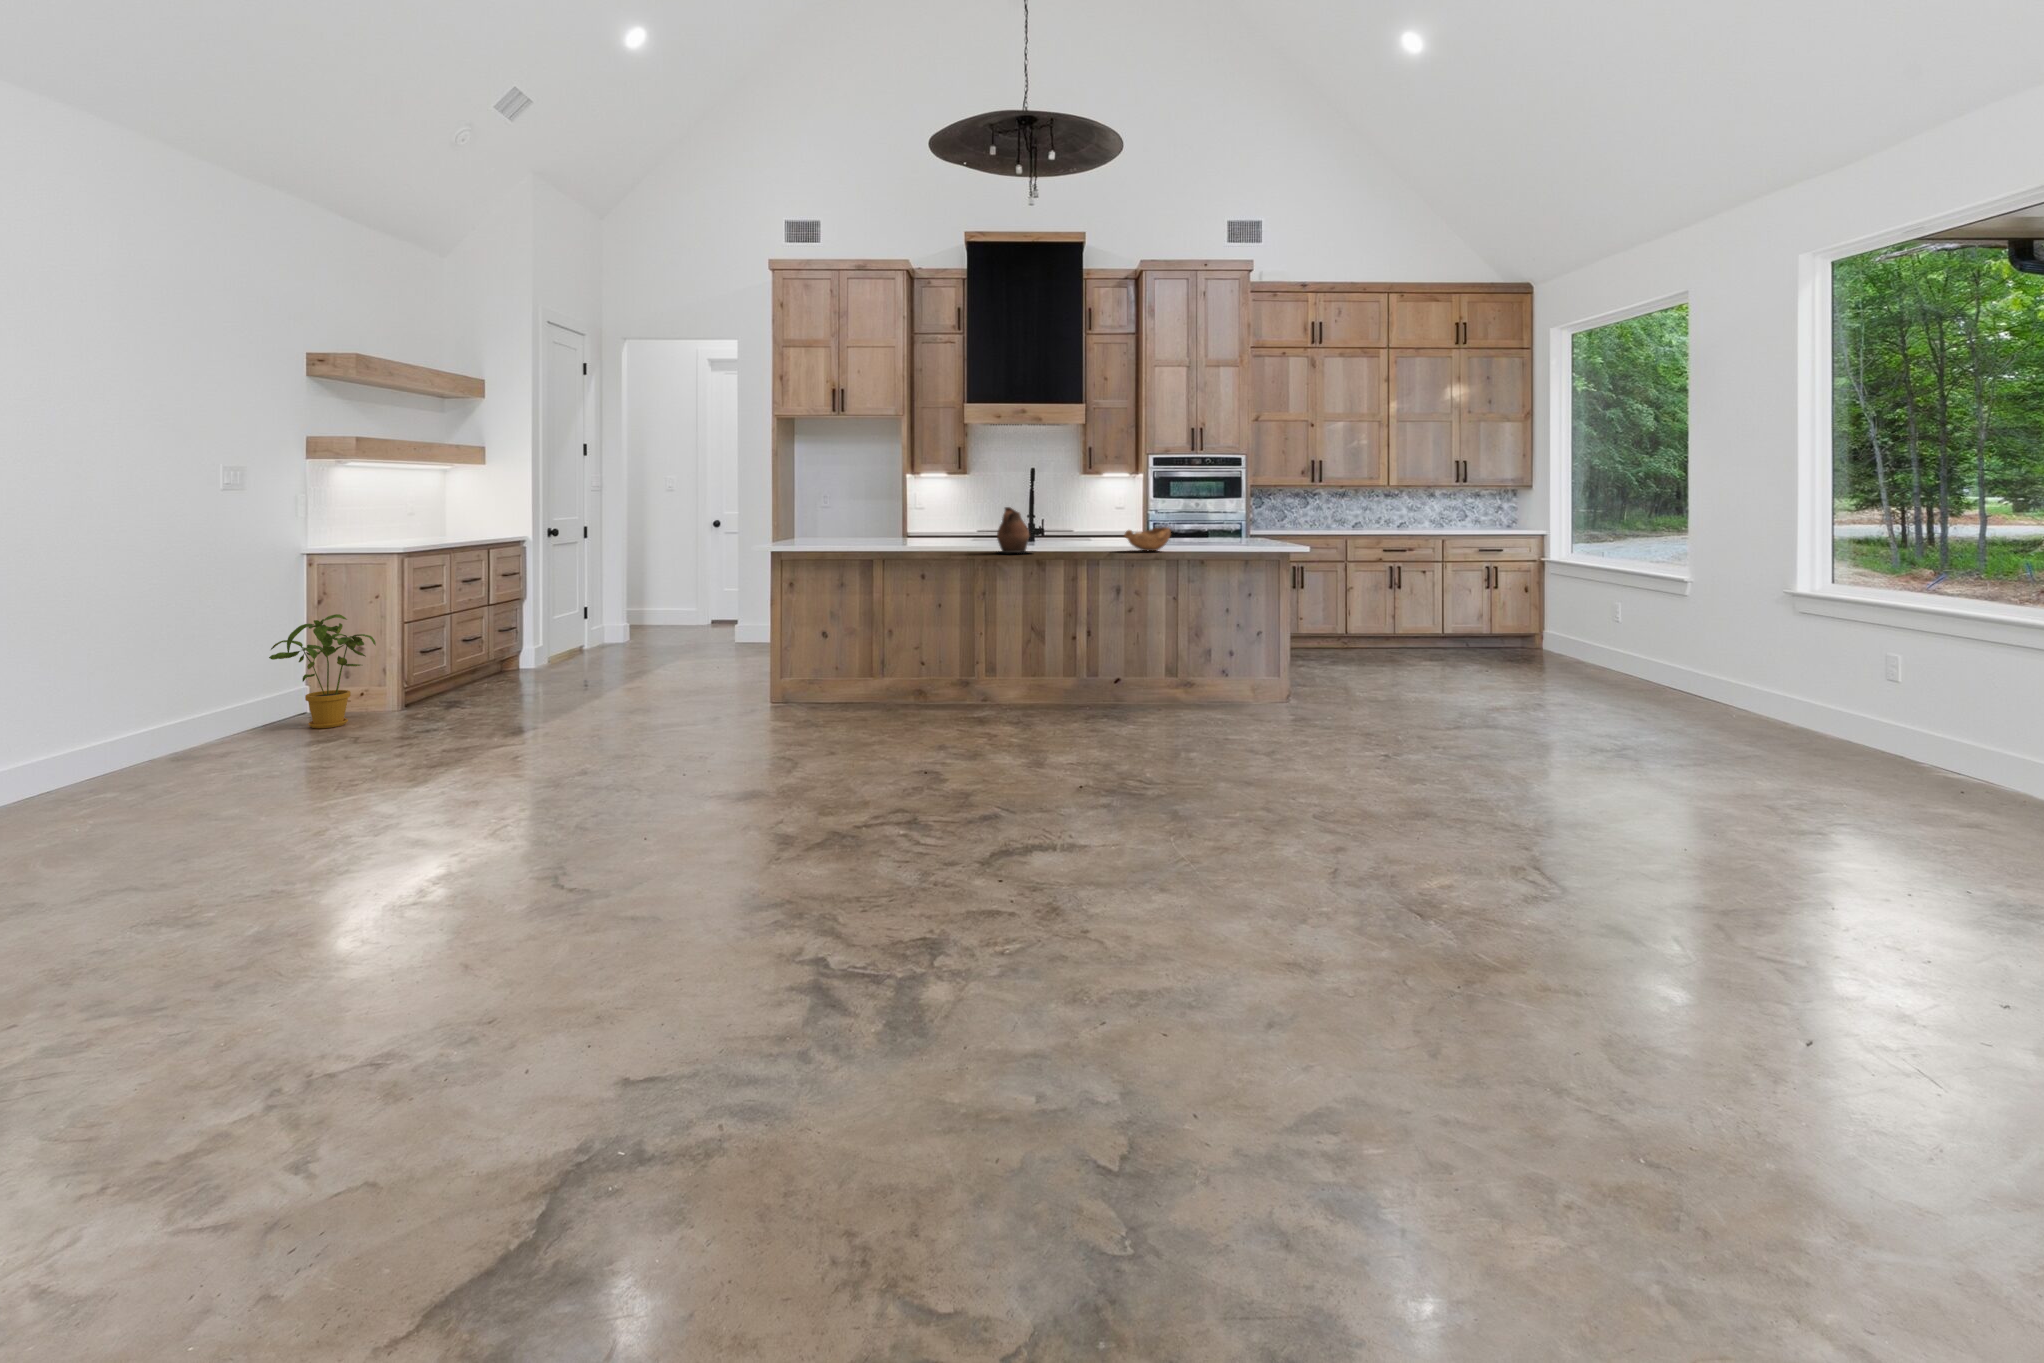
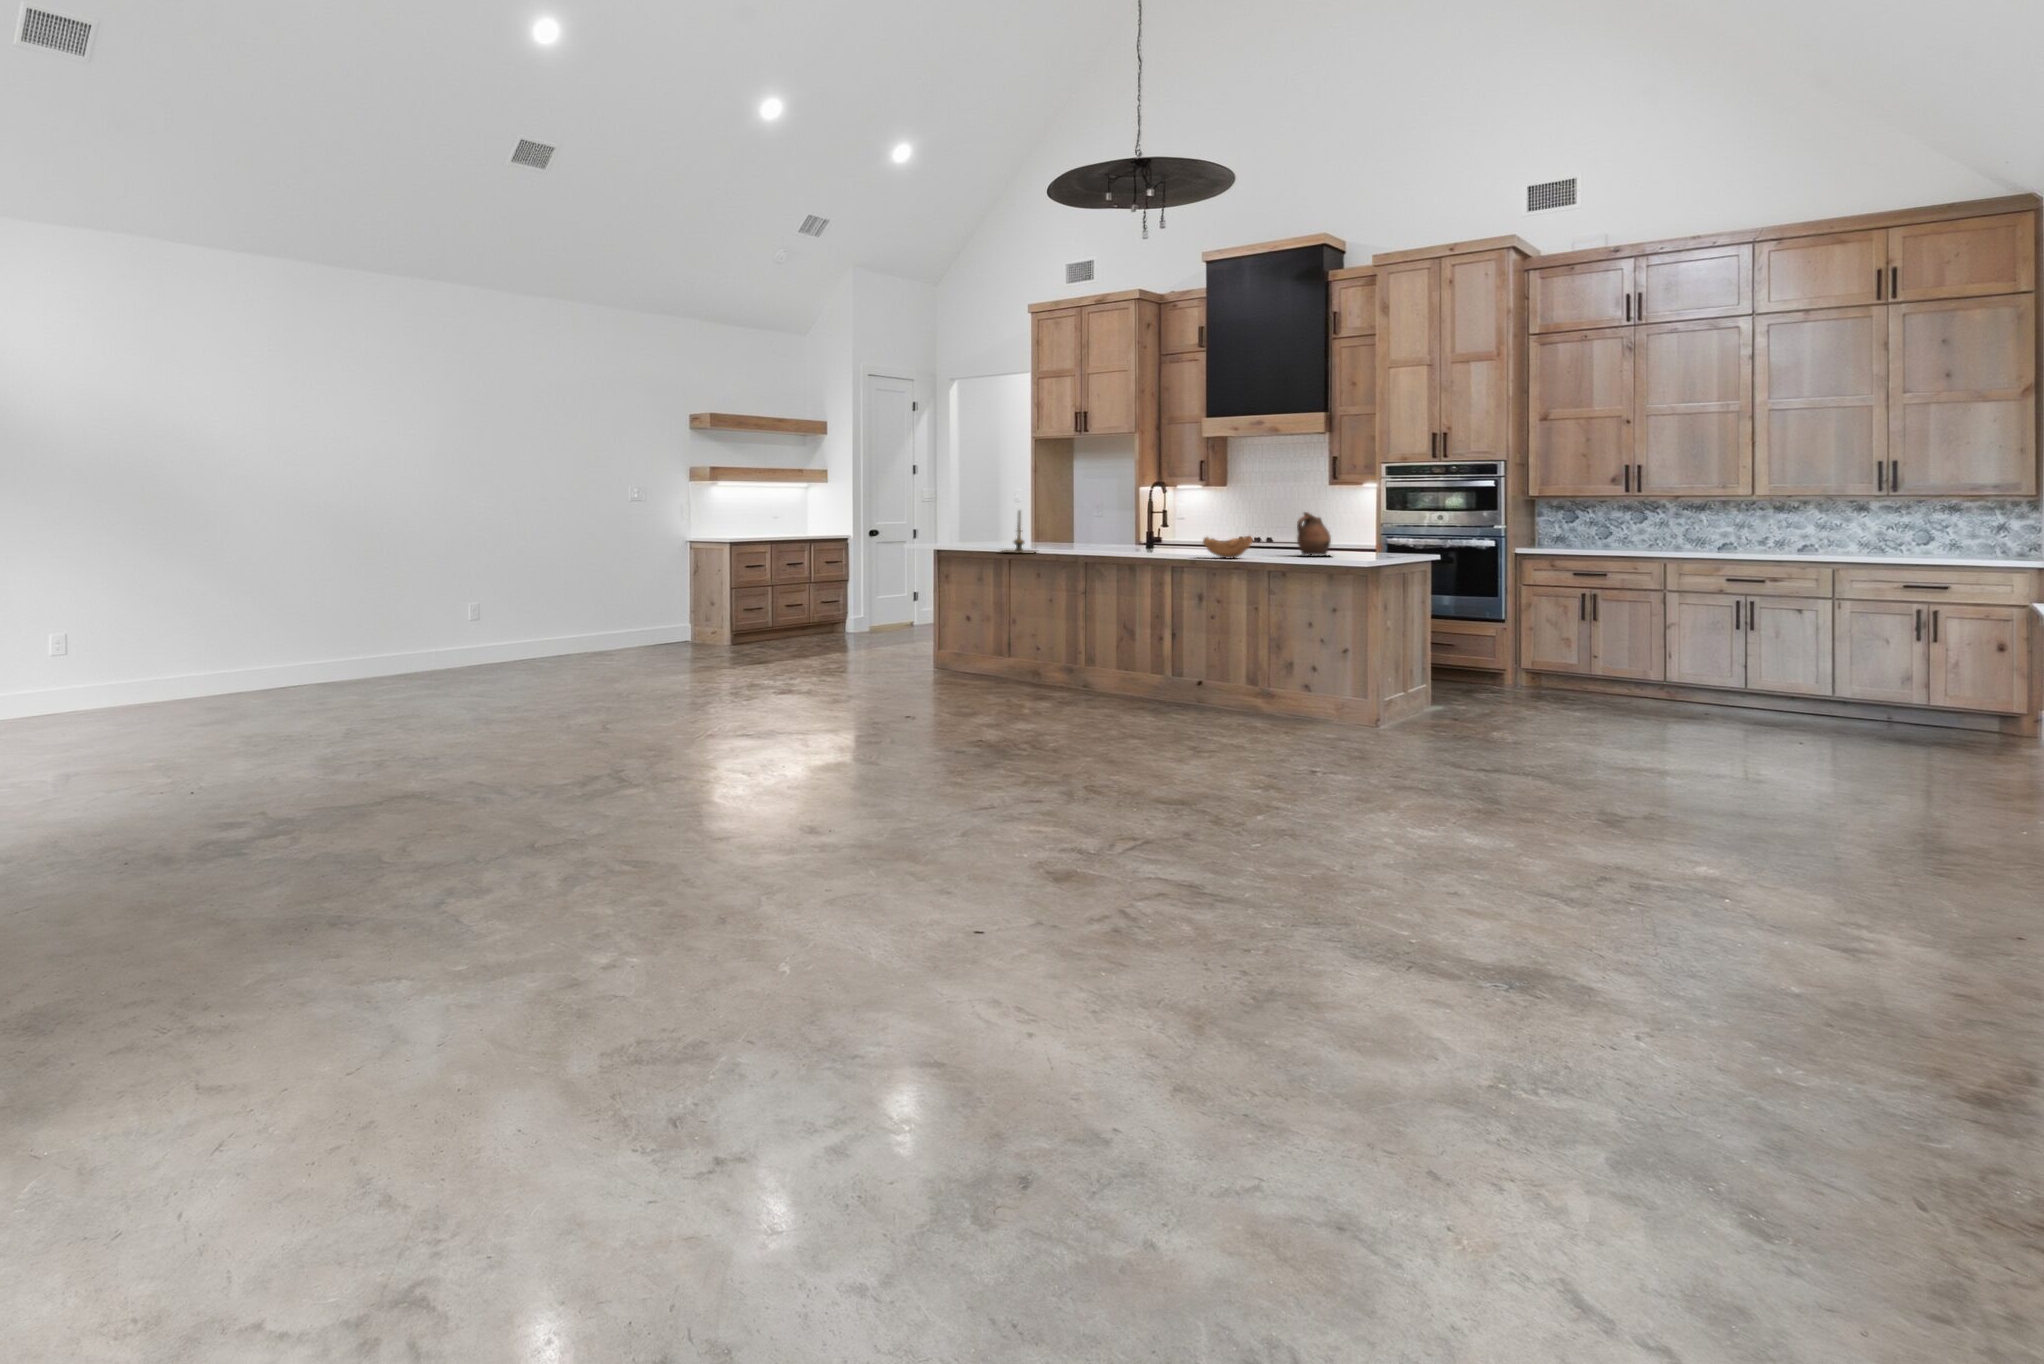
candle holder: none [879,502,925,554] -> present [1002,511,1036,553]
ceramic pitcher: present [997,507,1029,553] -> present [1297,512,1331,556]
house plant: present [269,614,376,728] -> none [660,578,713,649]

